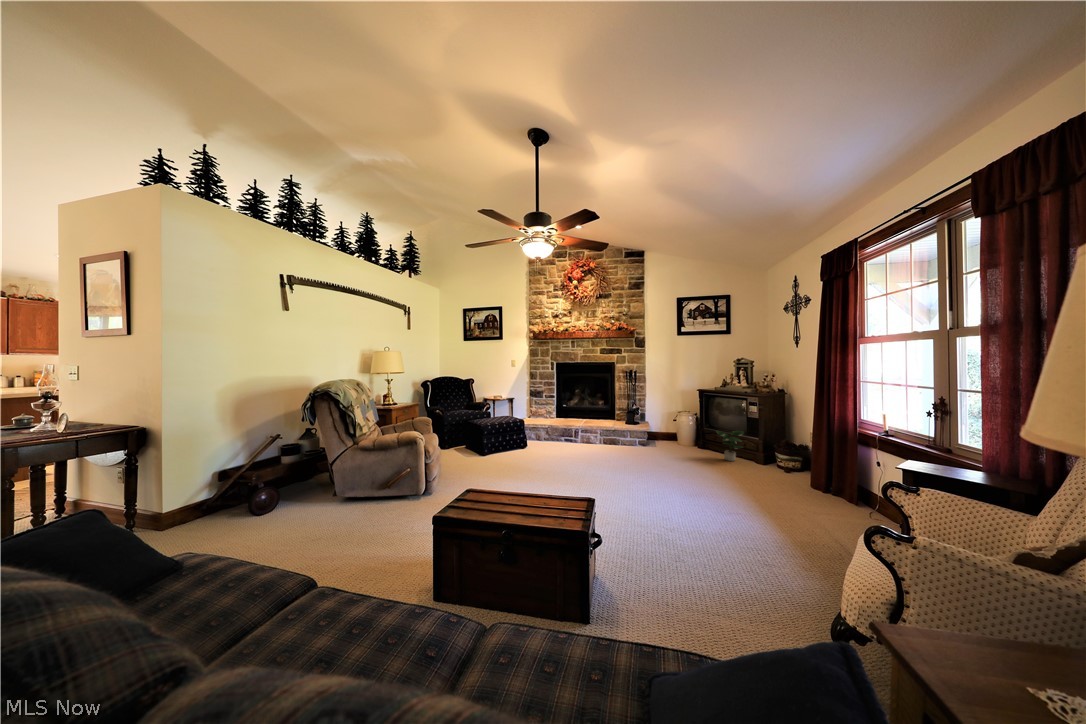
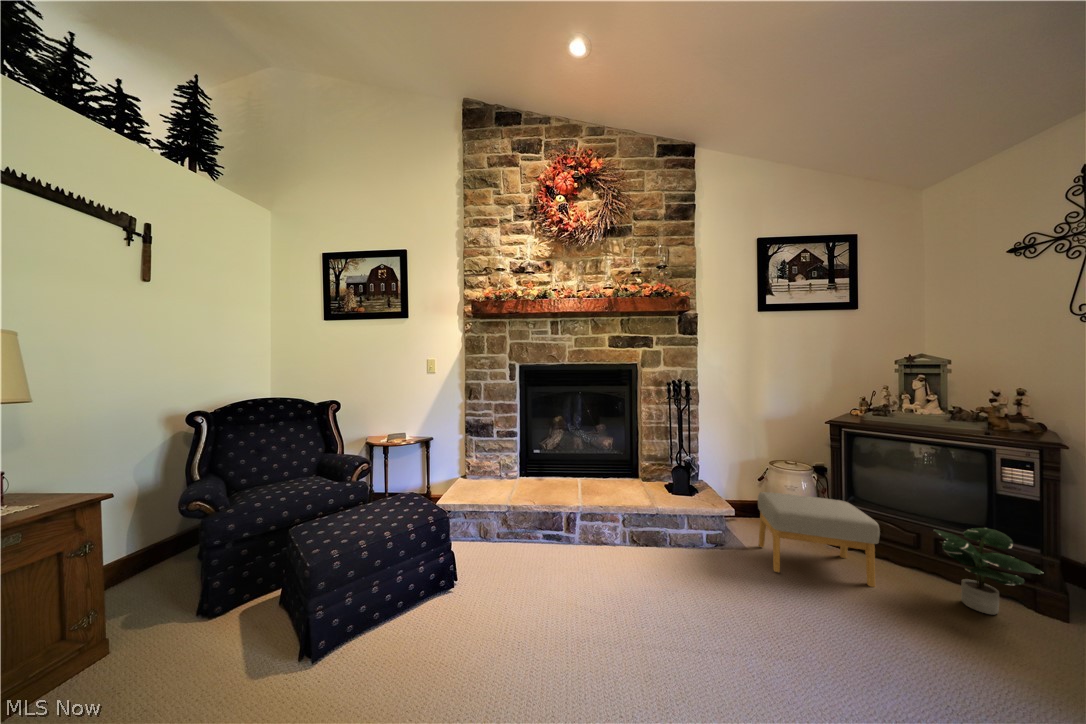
footstool: none [658,422,700,456] -> present [758,492,880,587]

